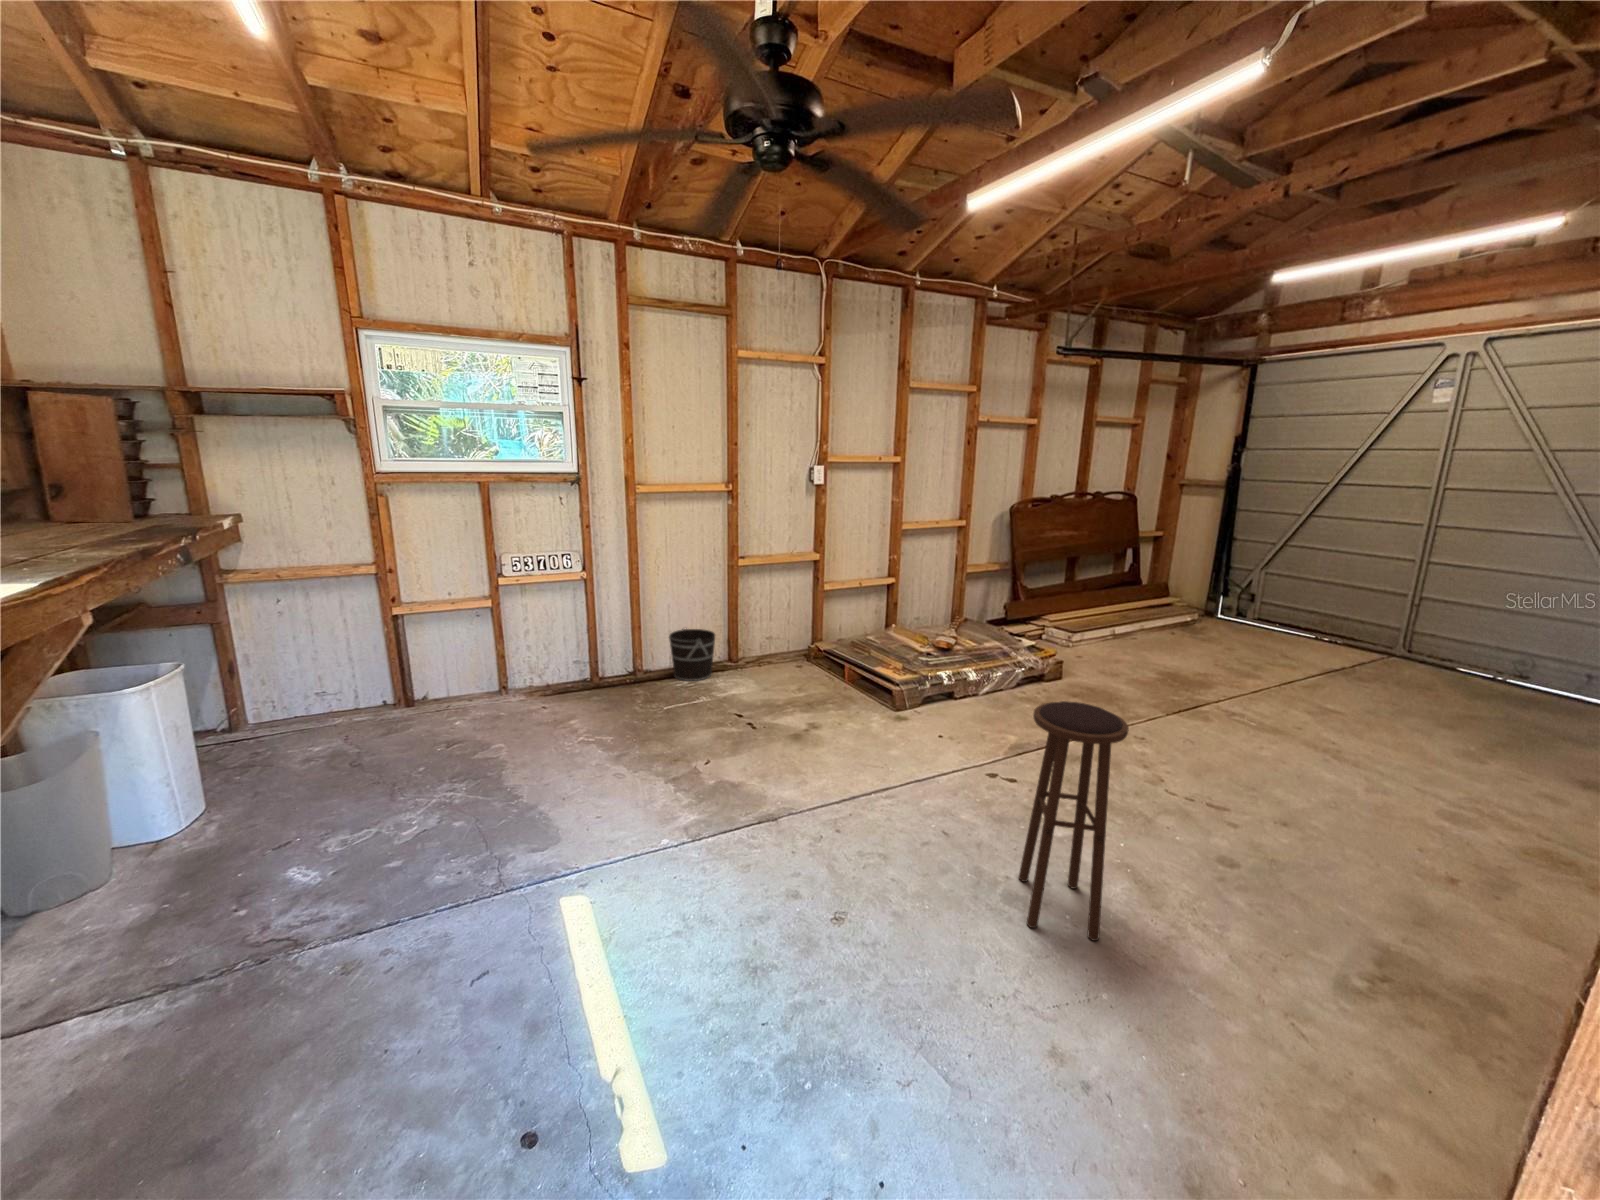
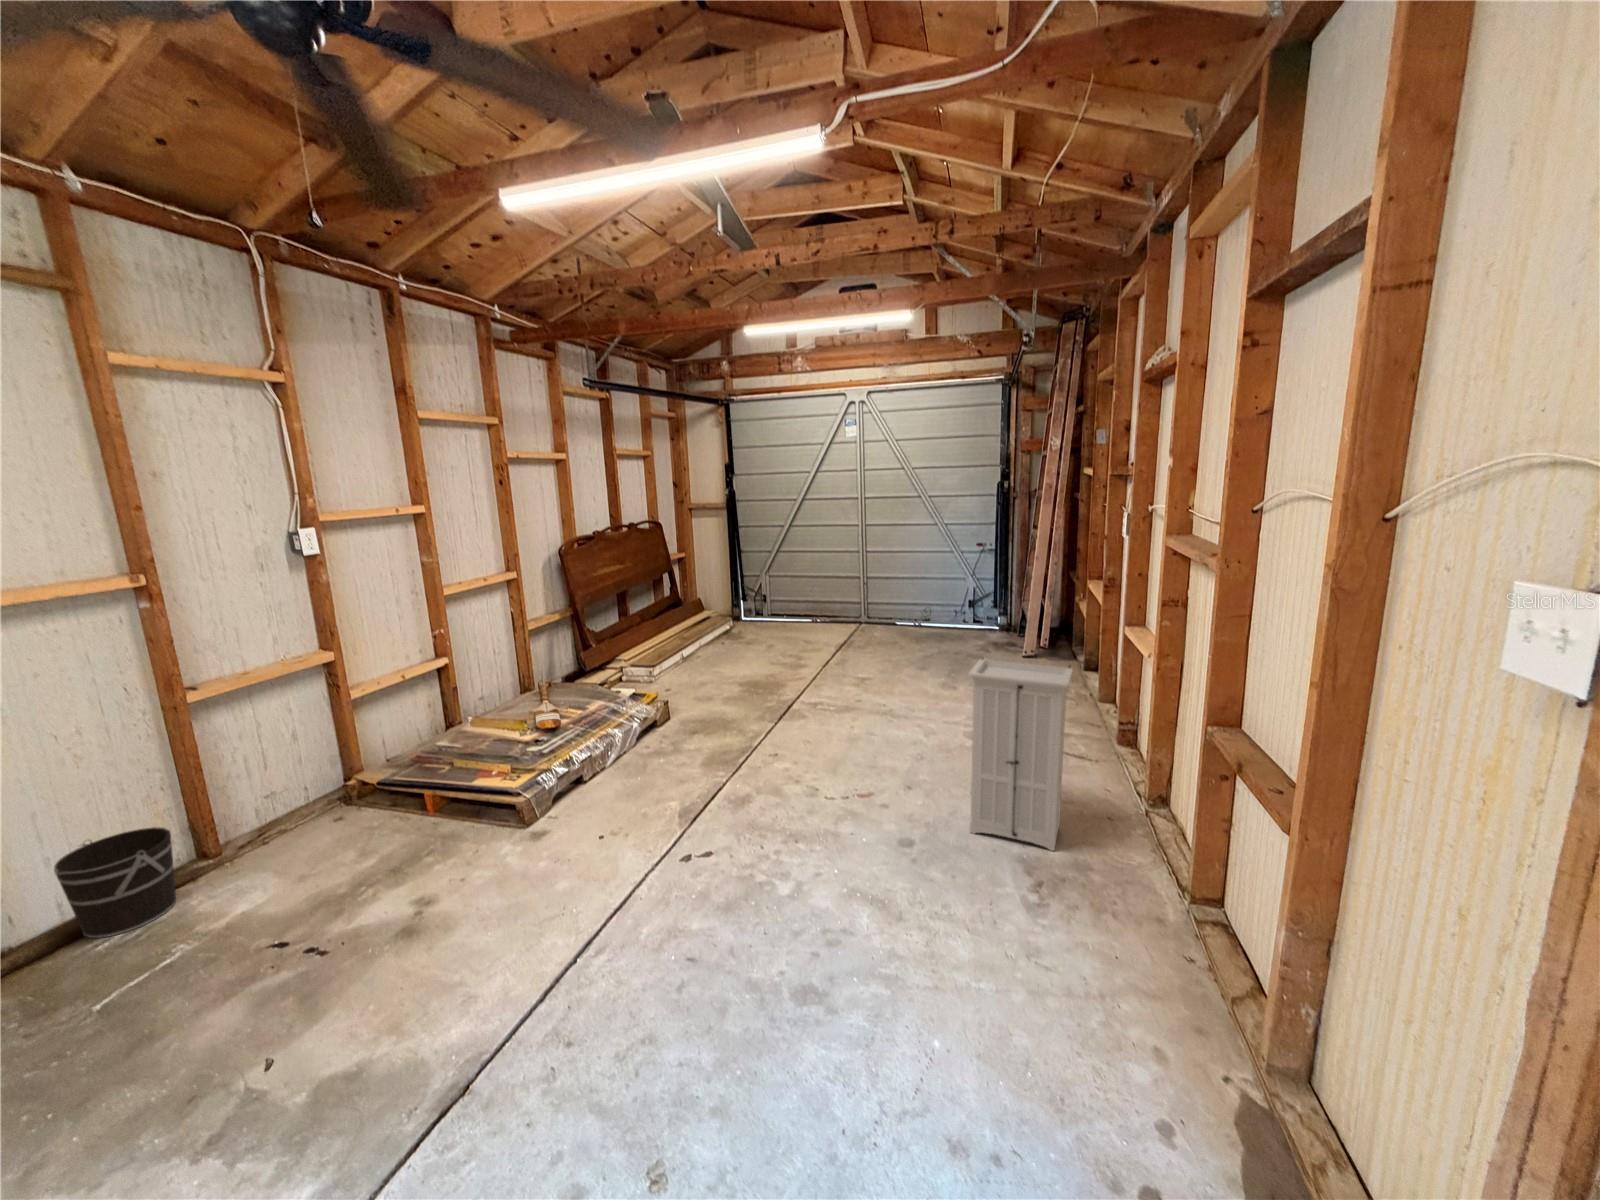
storage cabinet: none [1331,686,1583,970] -> present [968,657,1073,851]
stool: present [1019,701,1129,941] -> none [789,756,890,1011]

